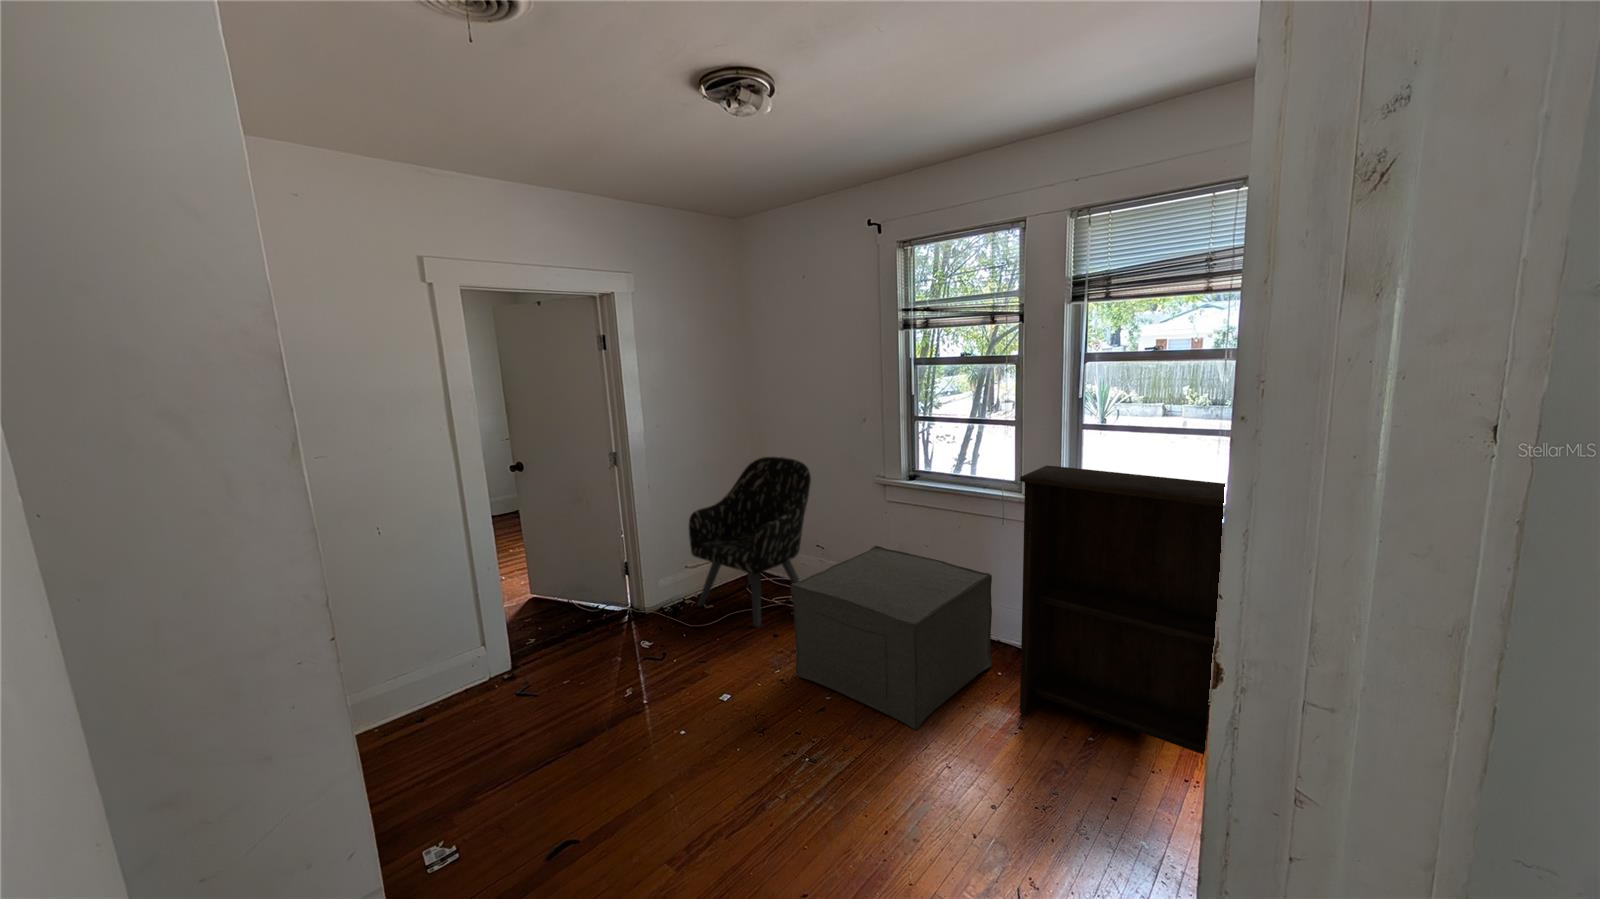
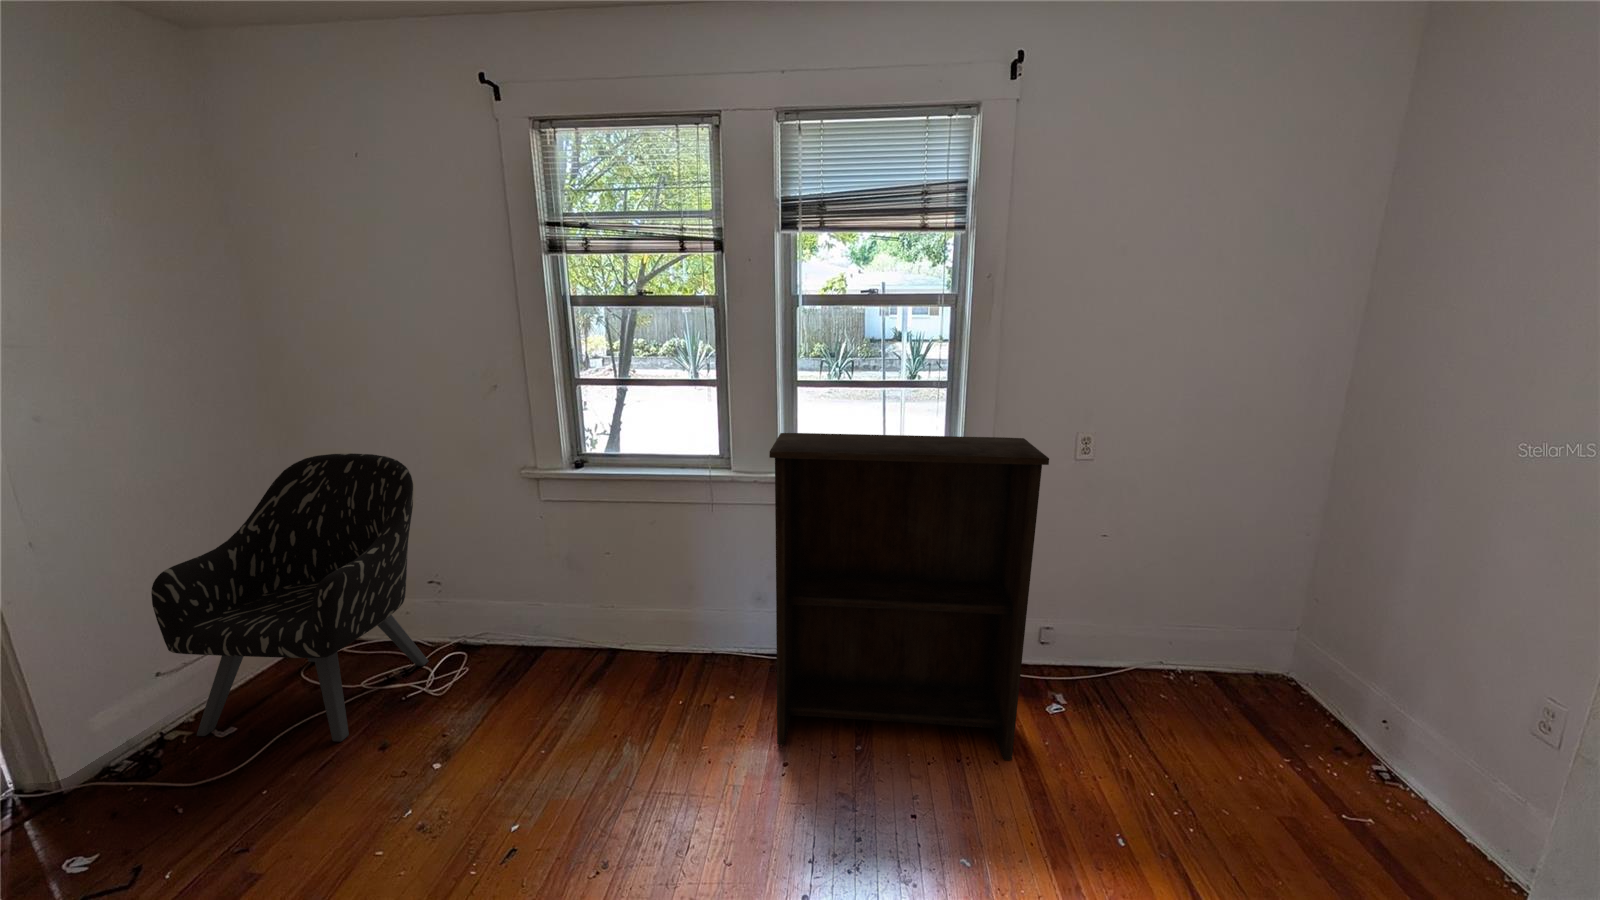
ottoman: present [790,546,992,729] -> none [412,567,718,830]

